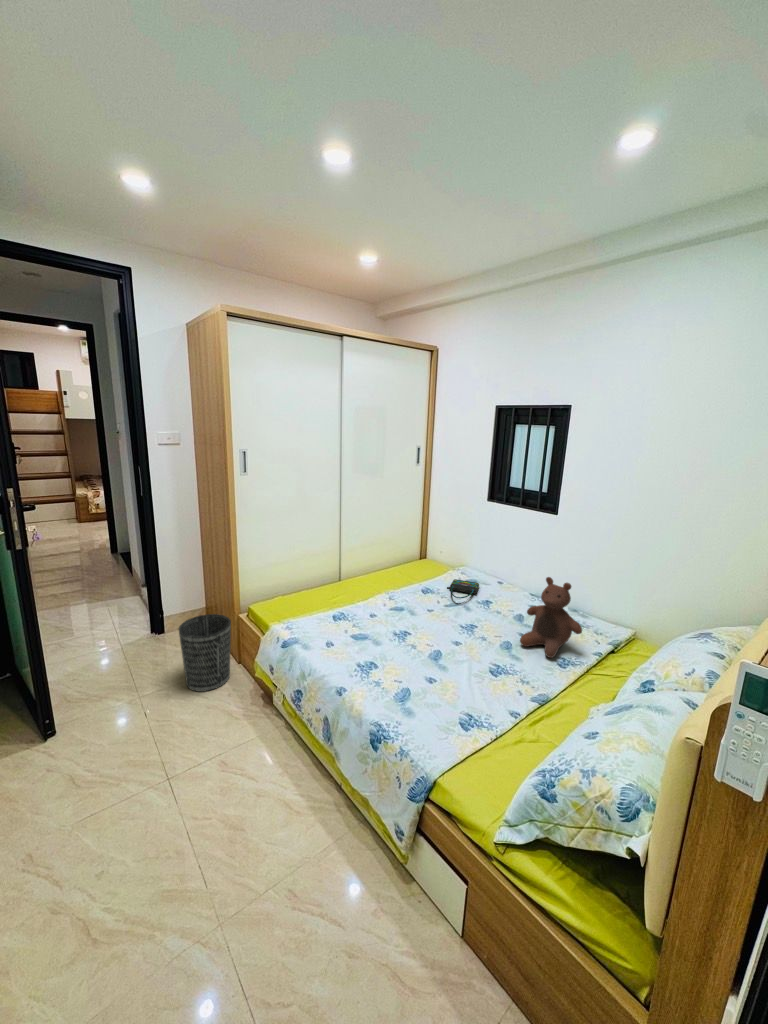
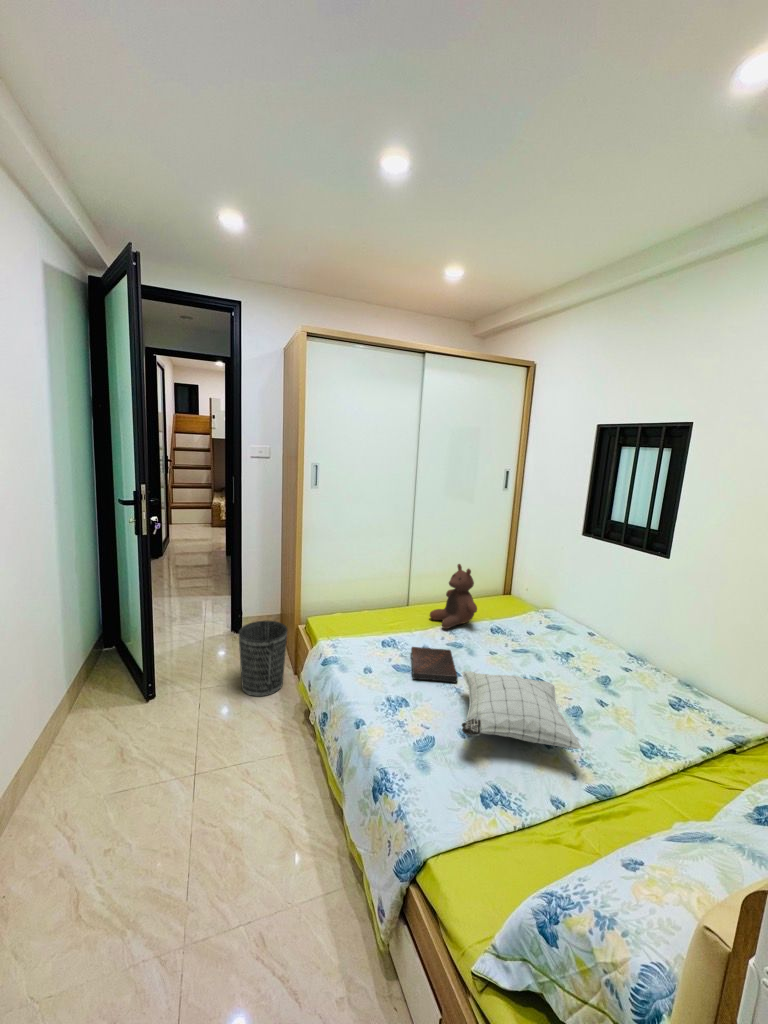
stuffed bear: present [520,577,582,658] -> present [430,564,477,629]
tote bag: present [447,579,479,604] -> none [521,622,563,652]
book: none [363,613,411,644] -> present [411,647,458,683]
pillow: none [416,625,524,680] -> present [462,671,582,749]

